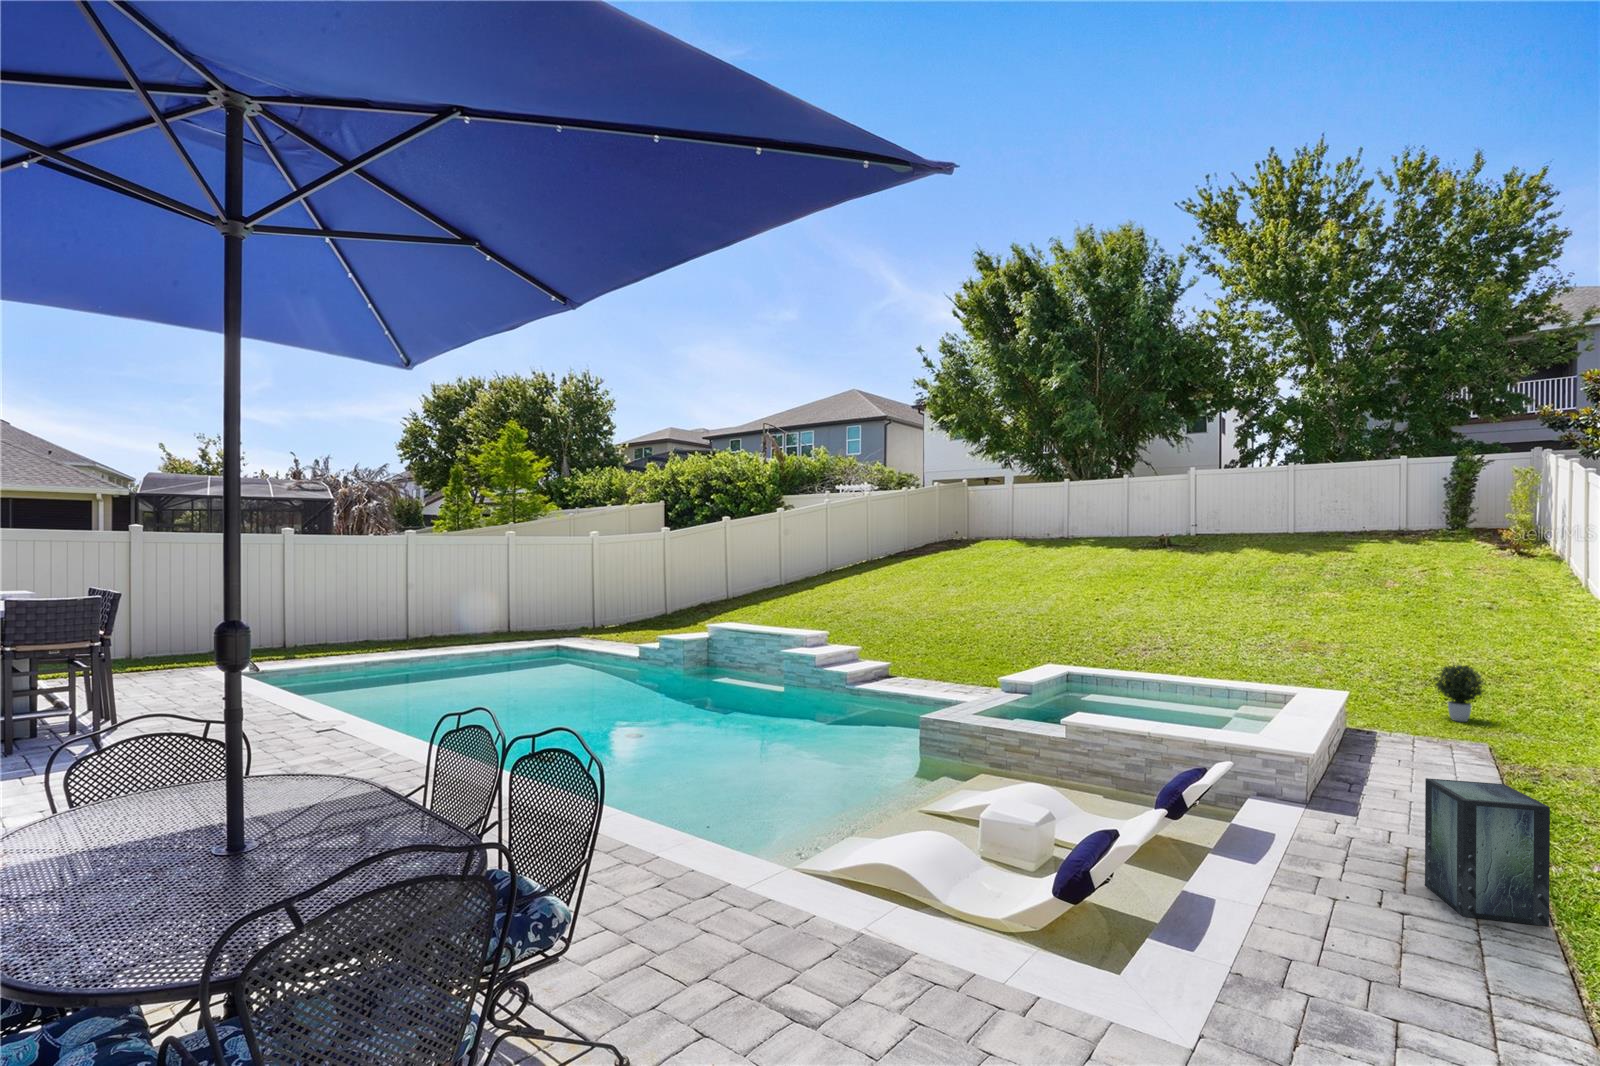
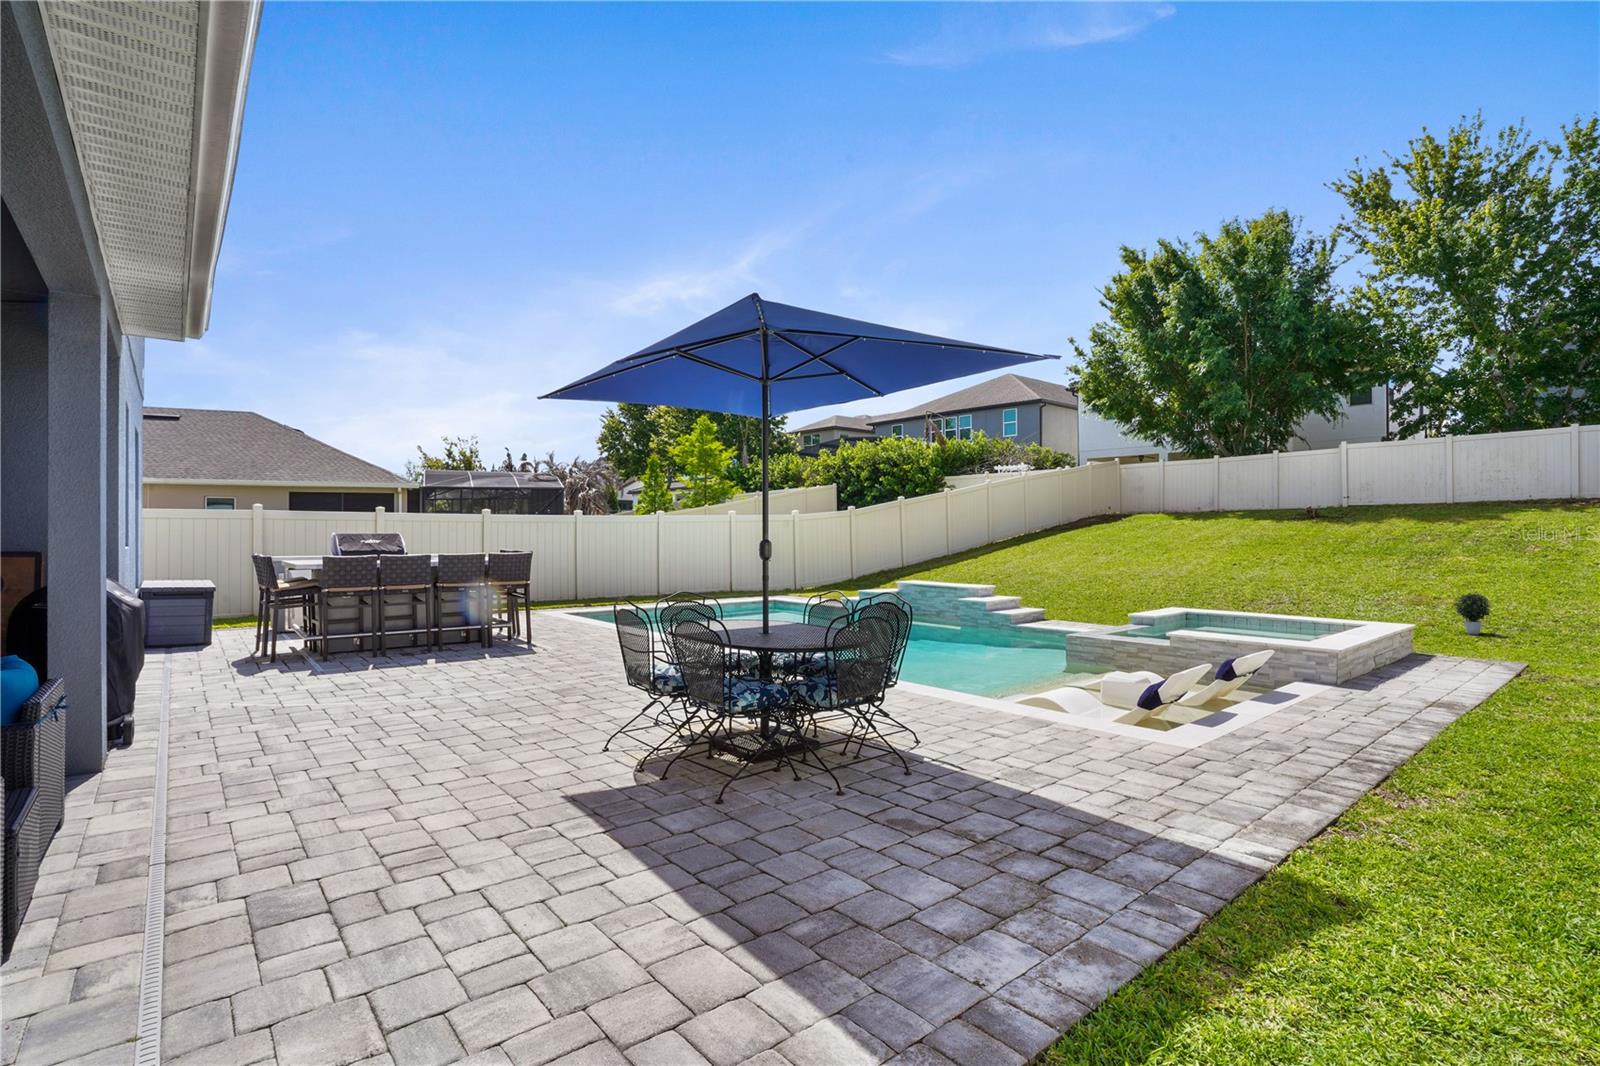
storage box: present [1425,778,1550,926] -> none [1332,624,1381,690]

